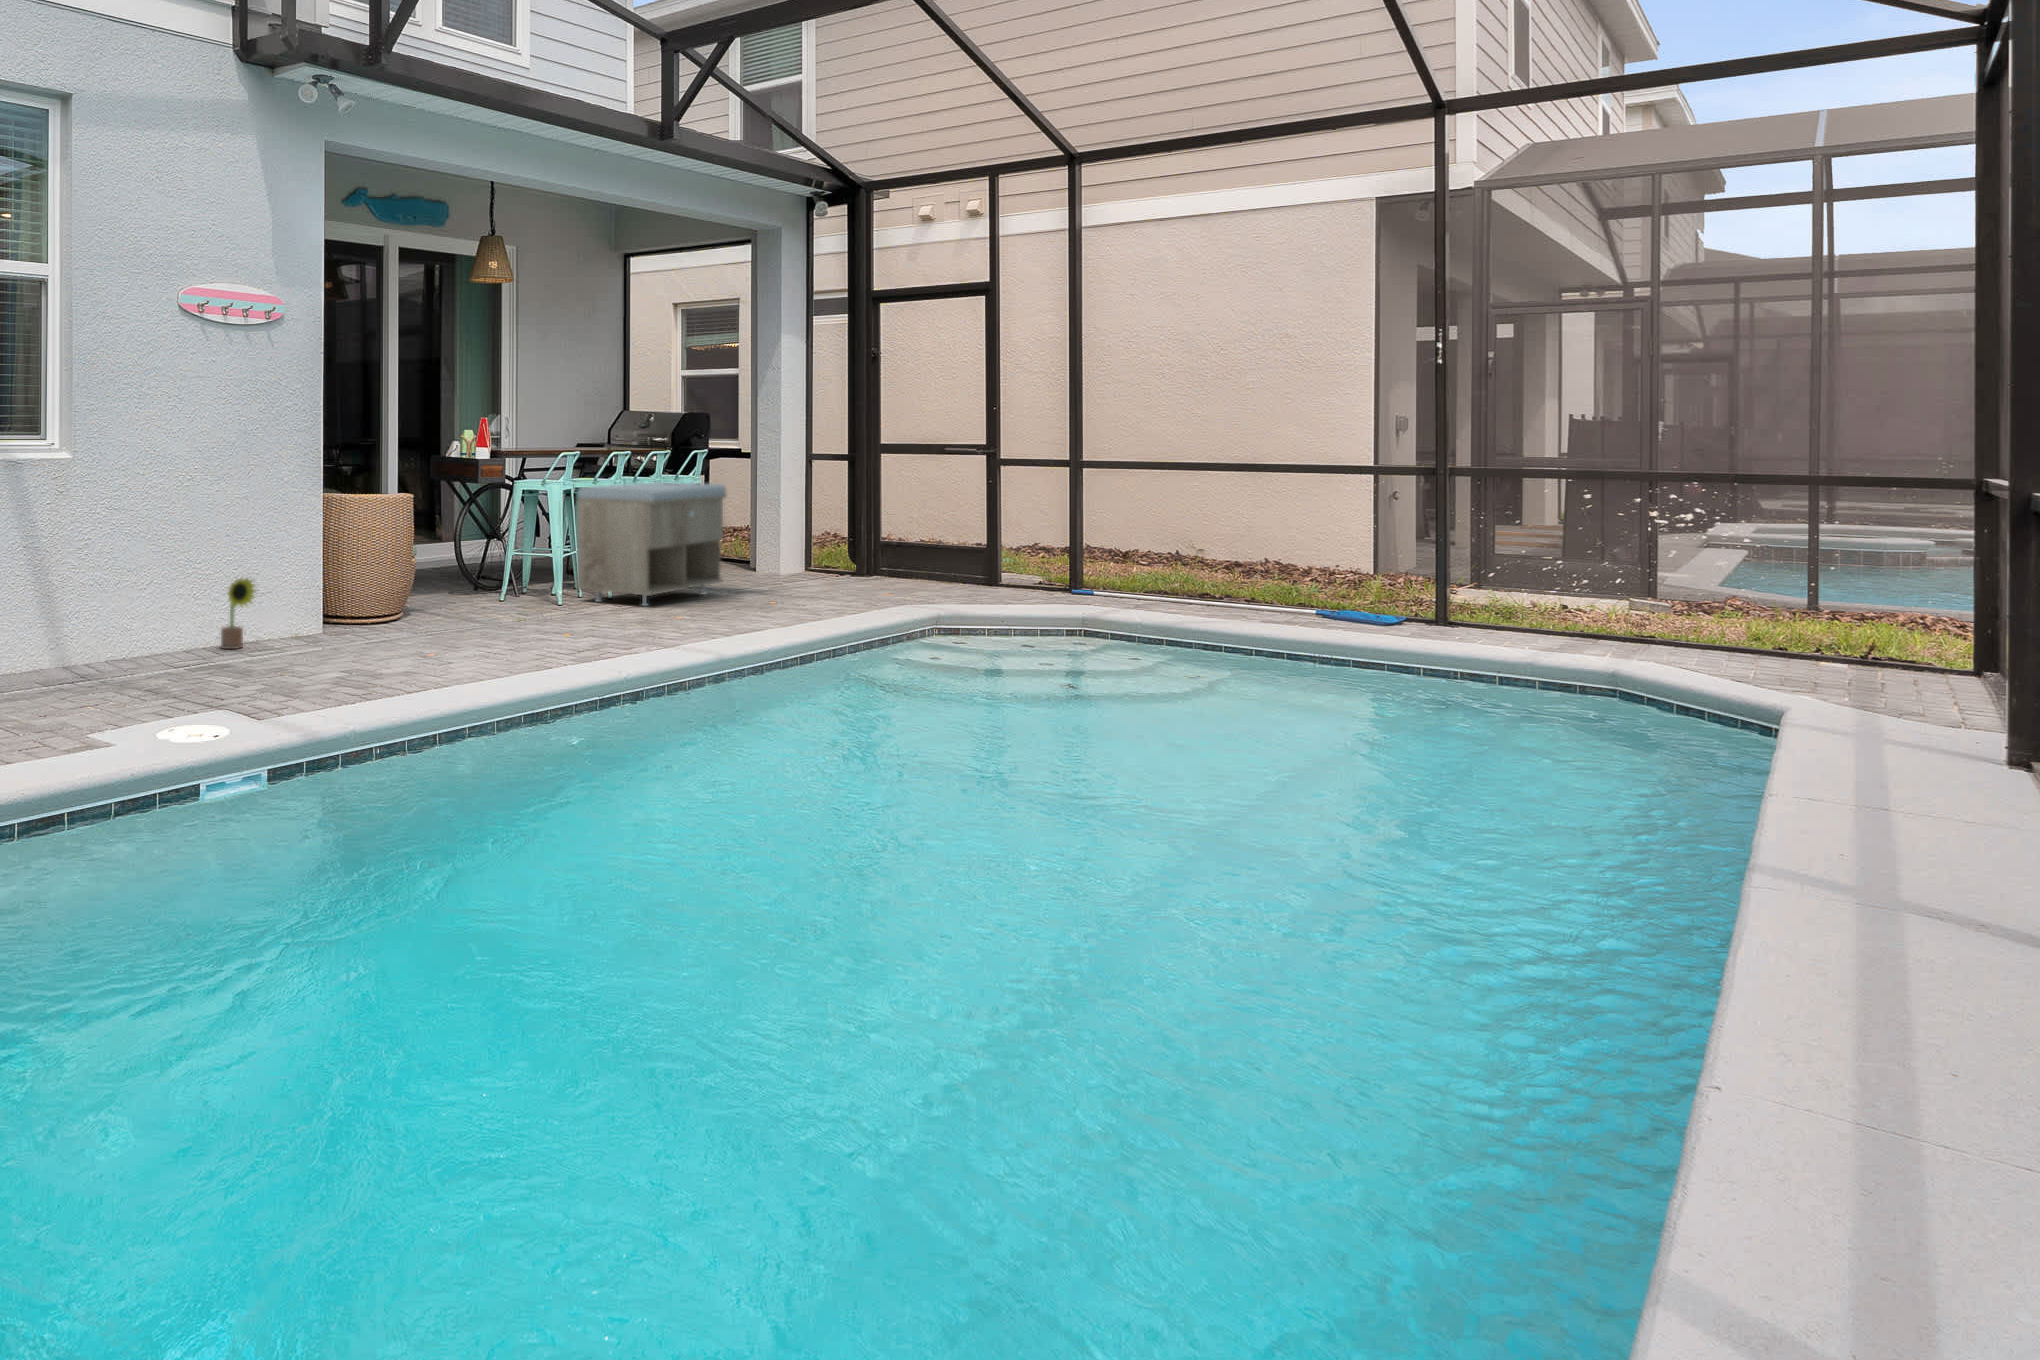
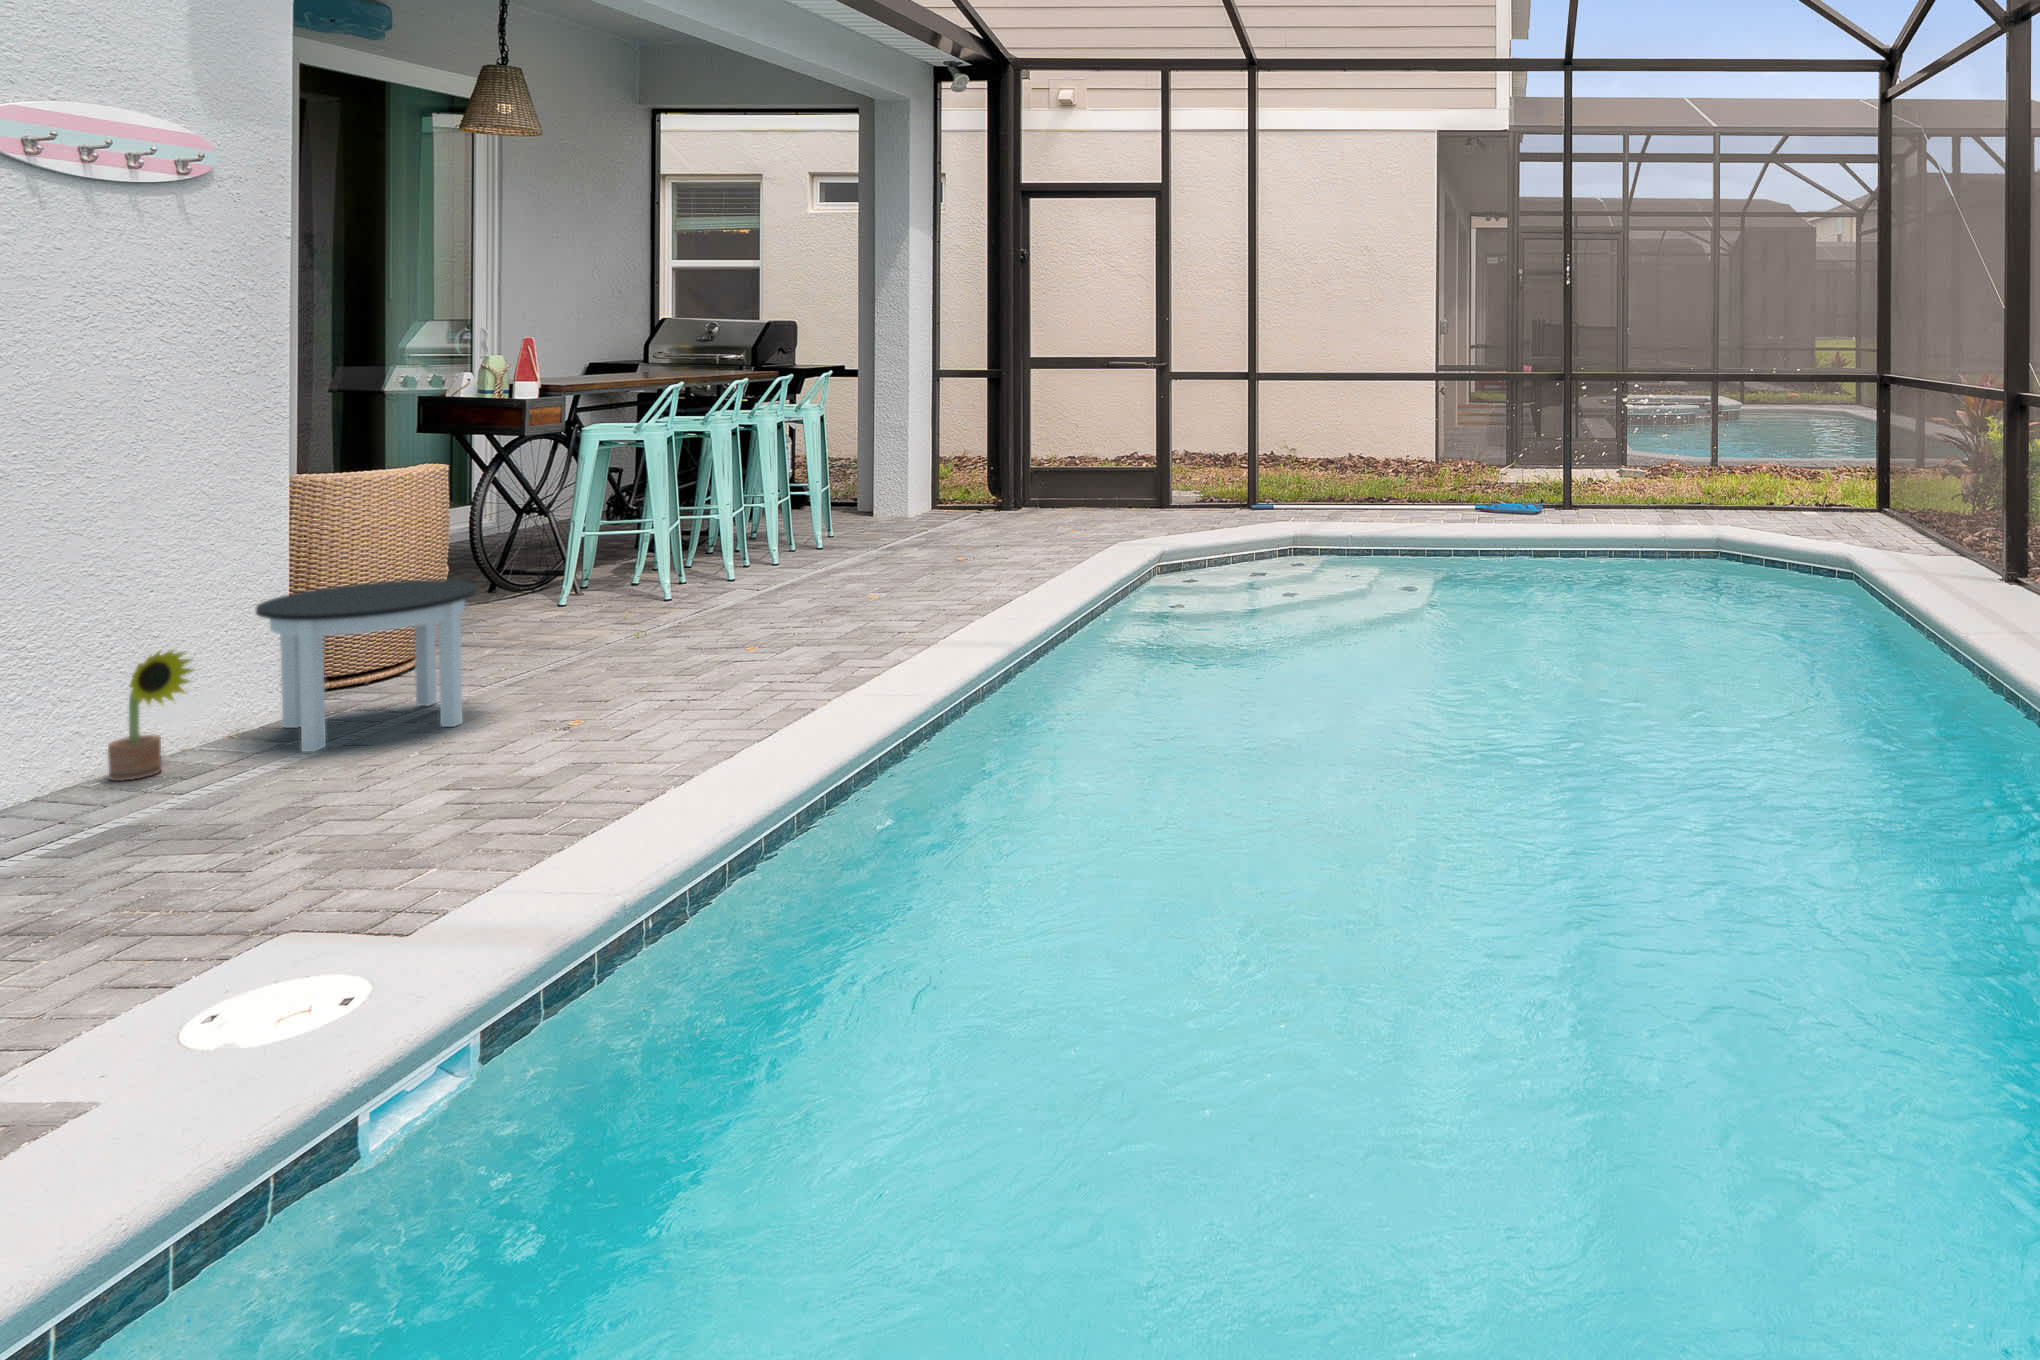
storage bench: present [577,482,726,606] -> none [694,419,892,588]
round table: none [290,556,398,649] -> present [256,580,477,752]

